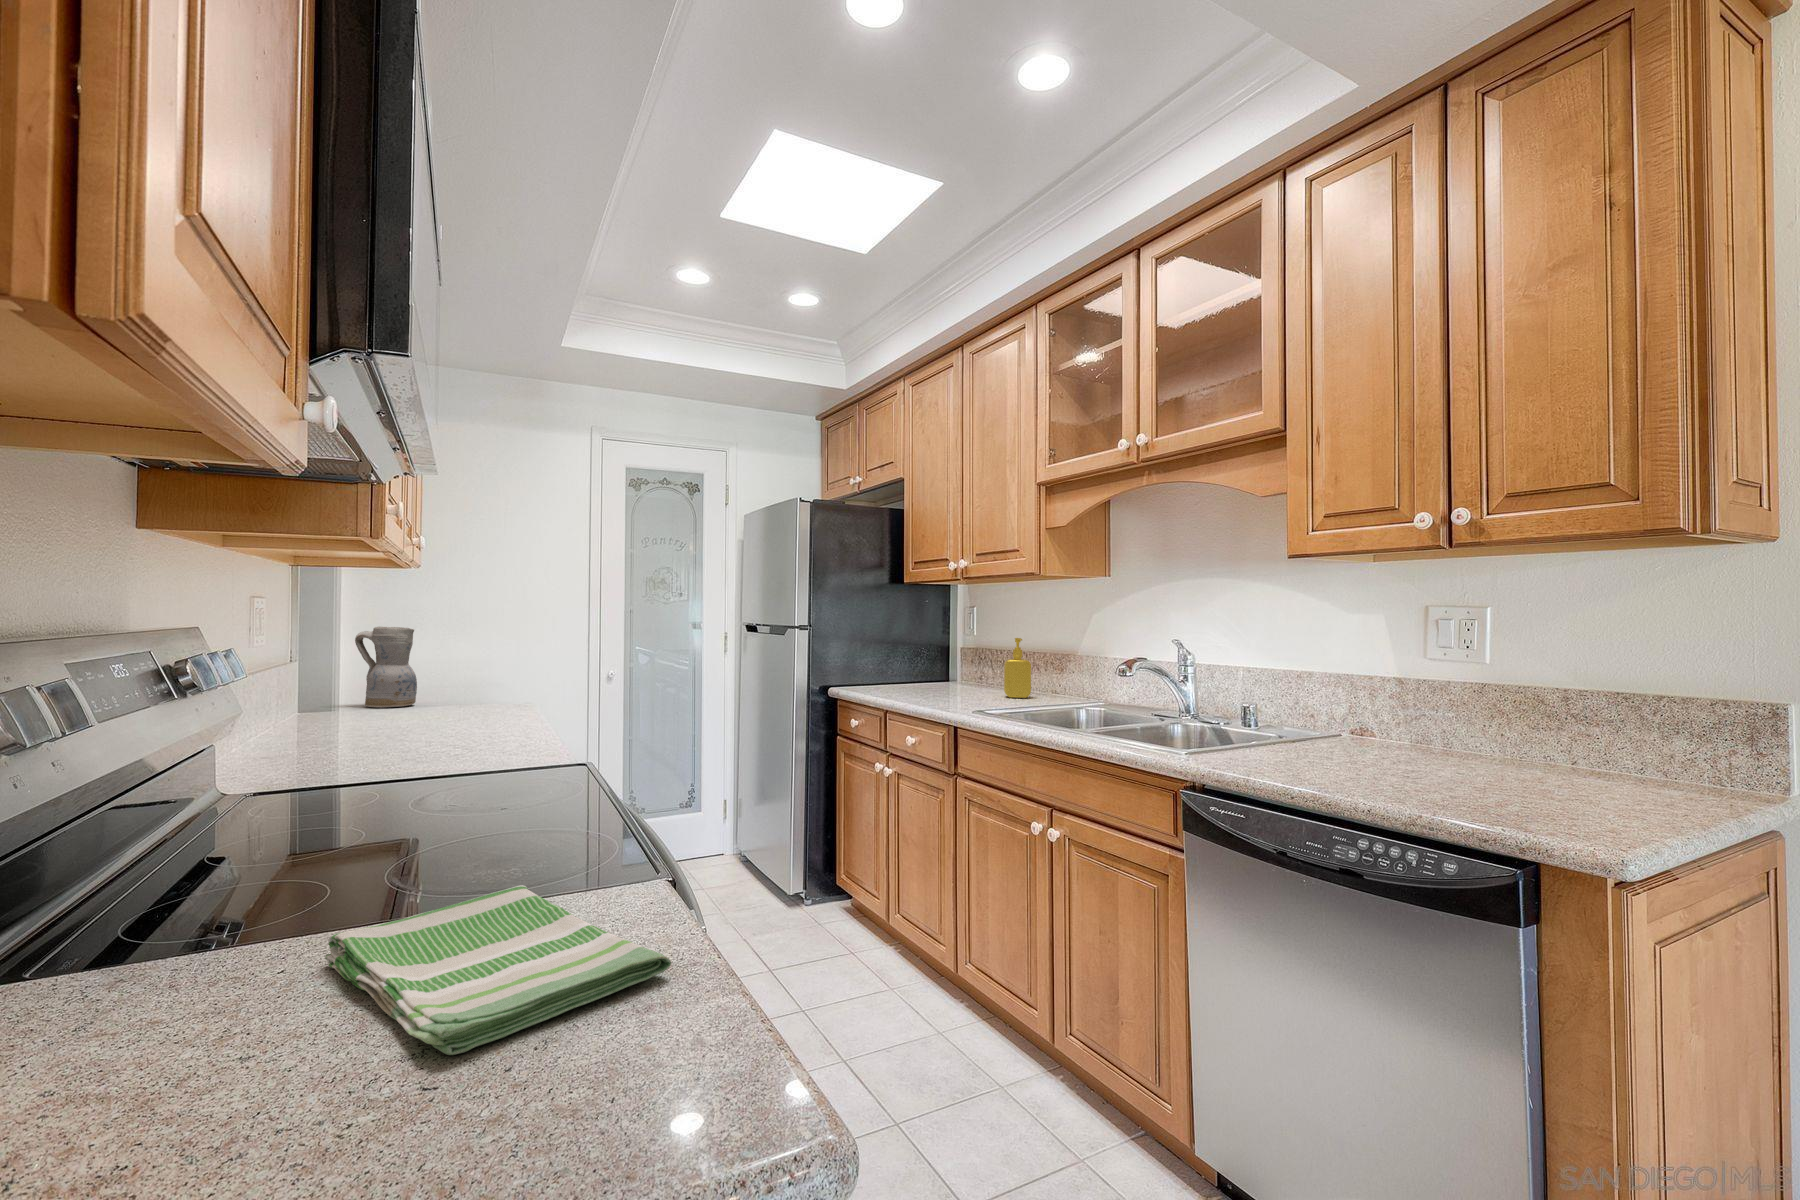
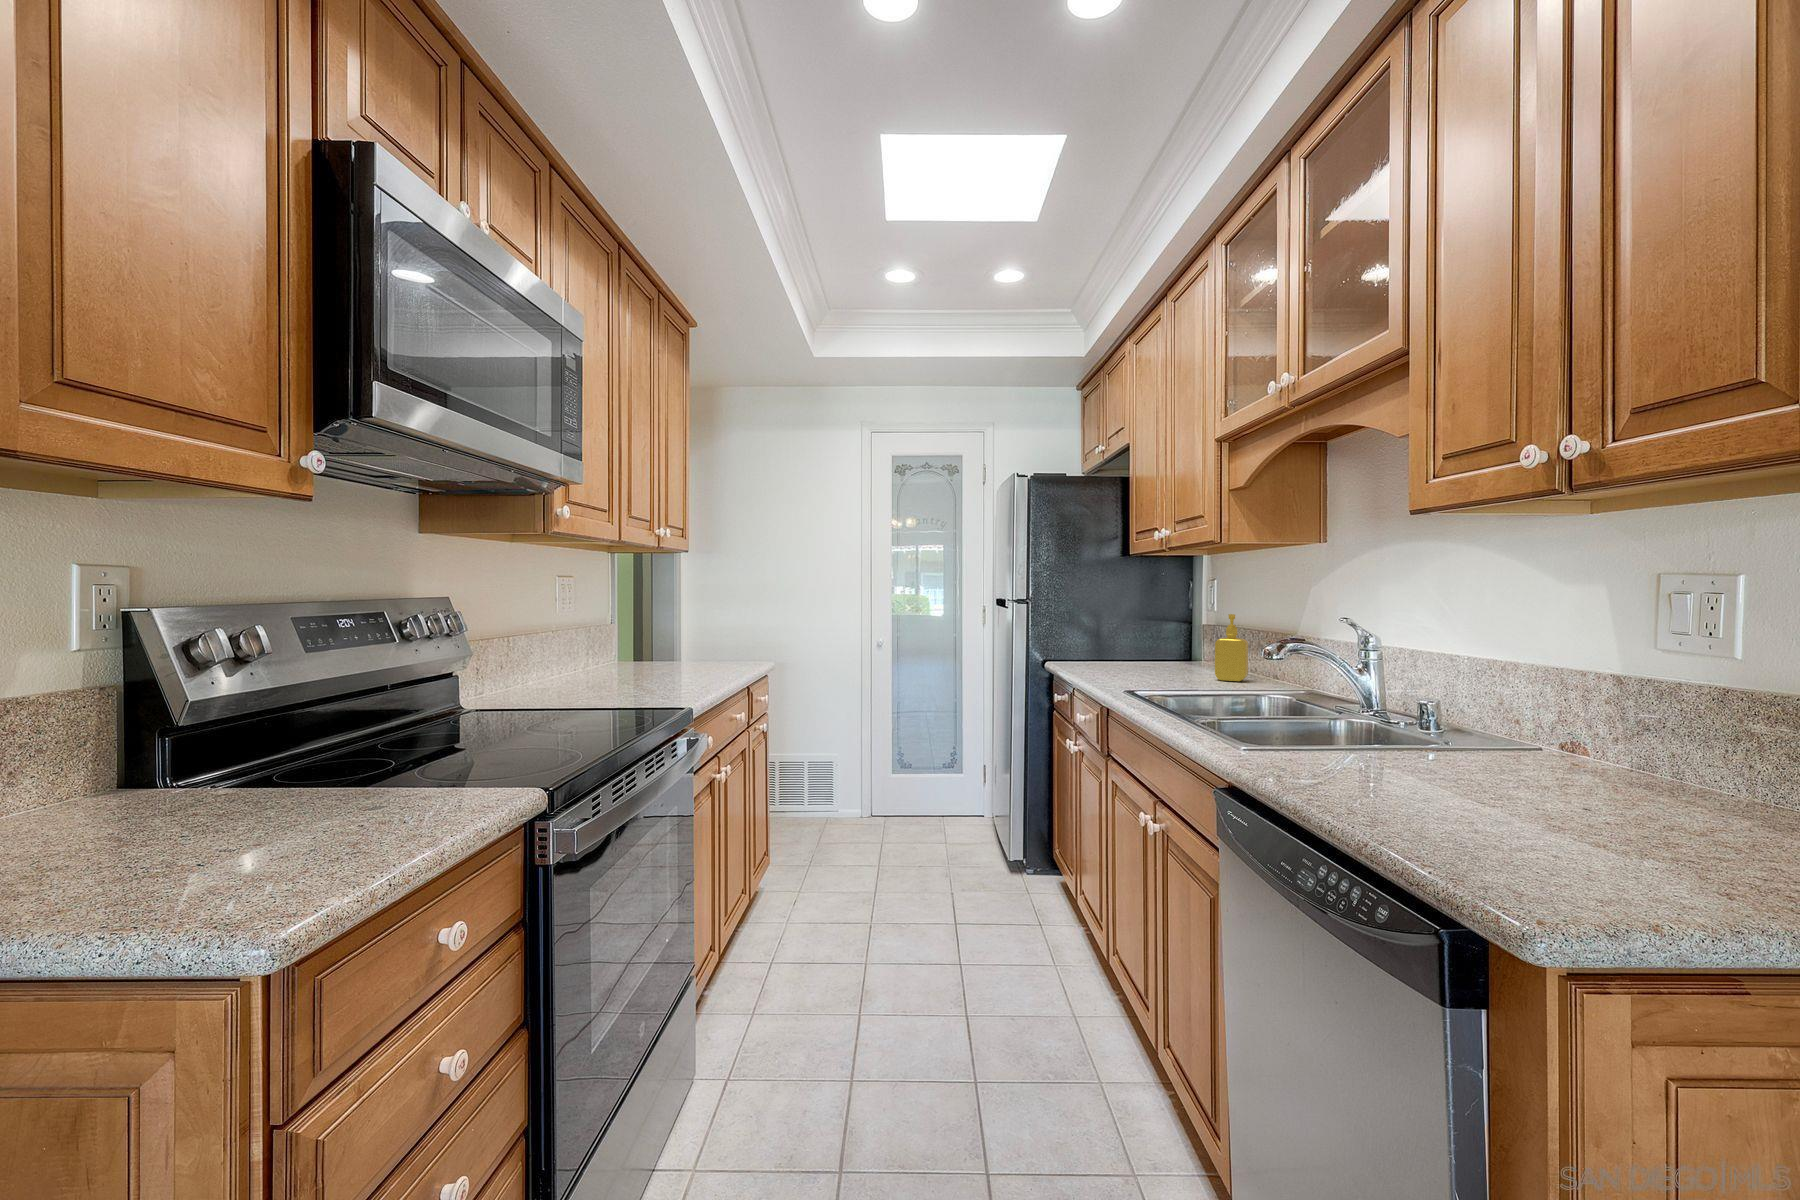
ceramic pitcher: present [355,626,417,708] -> none [656,602,698,665]
dish towel: present [325,885,671,1055] -> none [199,782,414,861]

